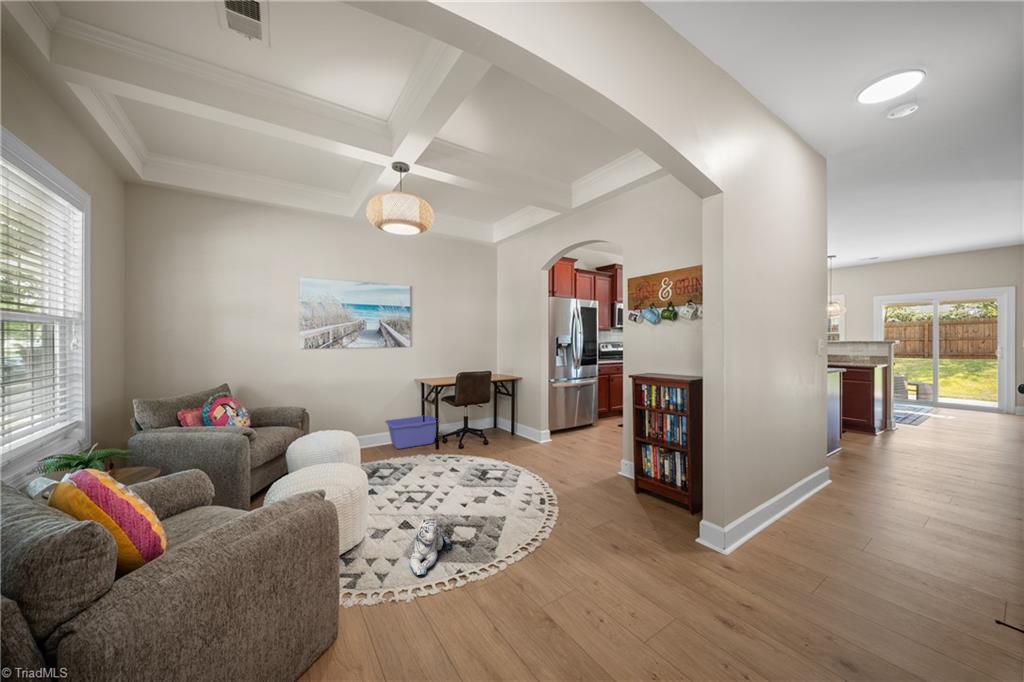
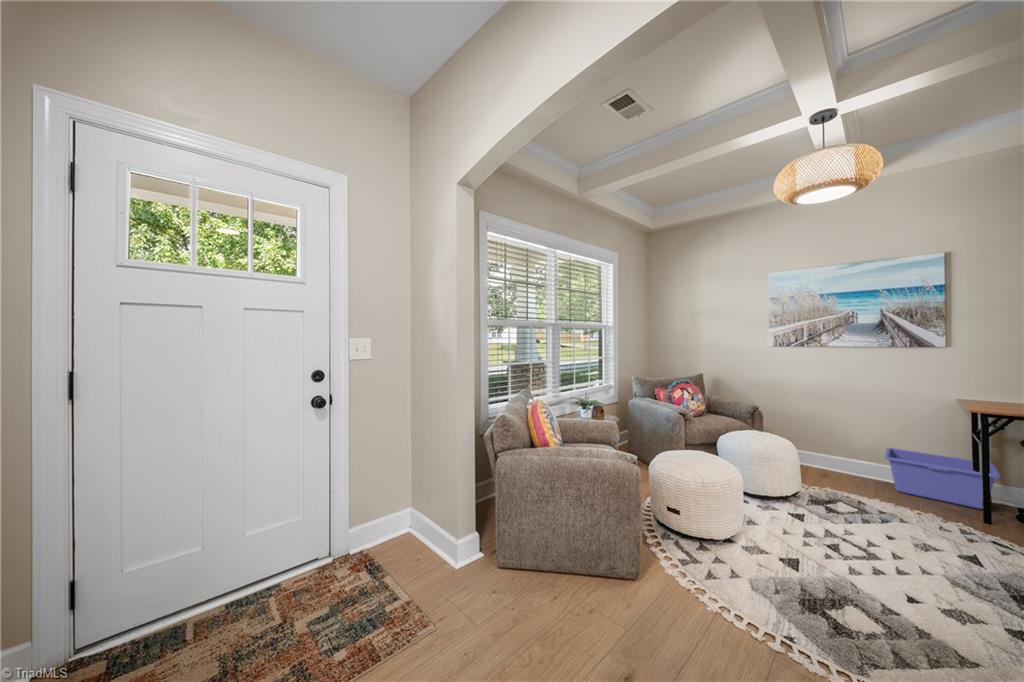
plush toy: present [410,519,451,576] -> none [738,550,825,614]

